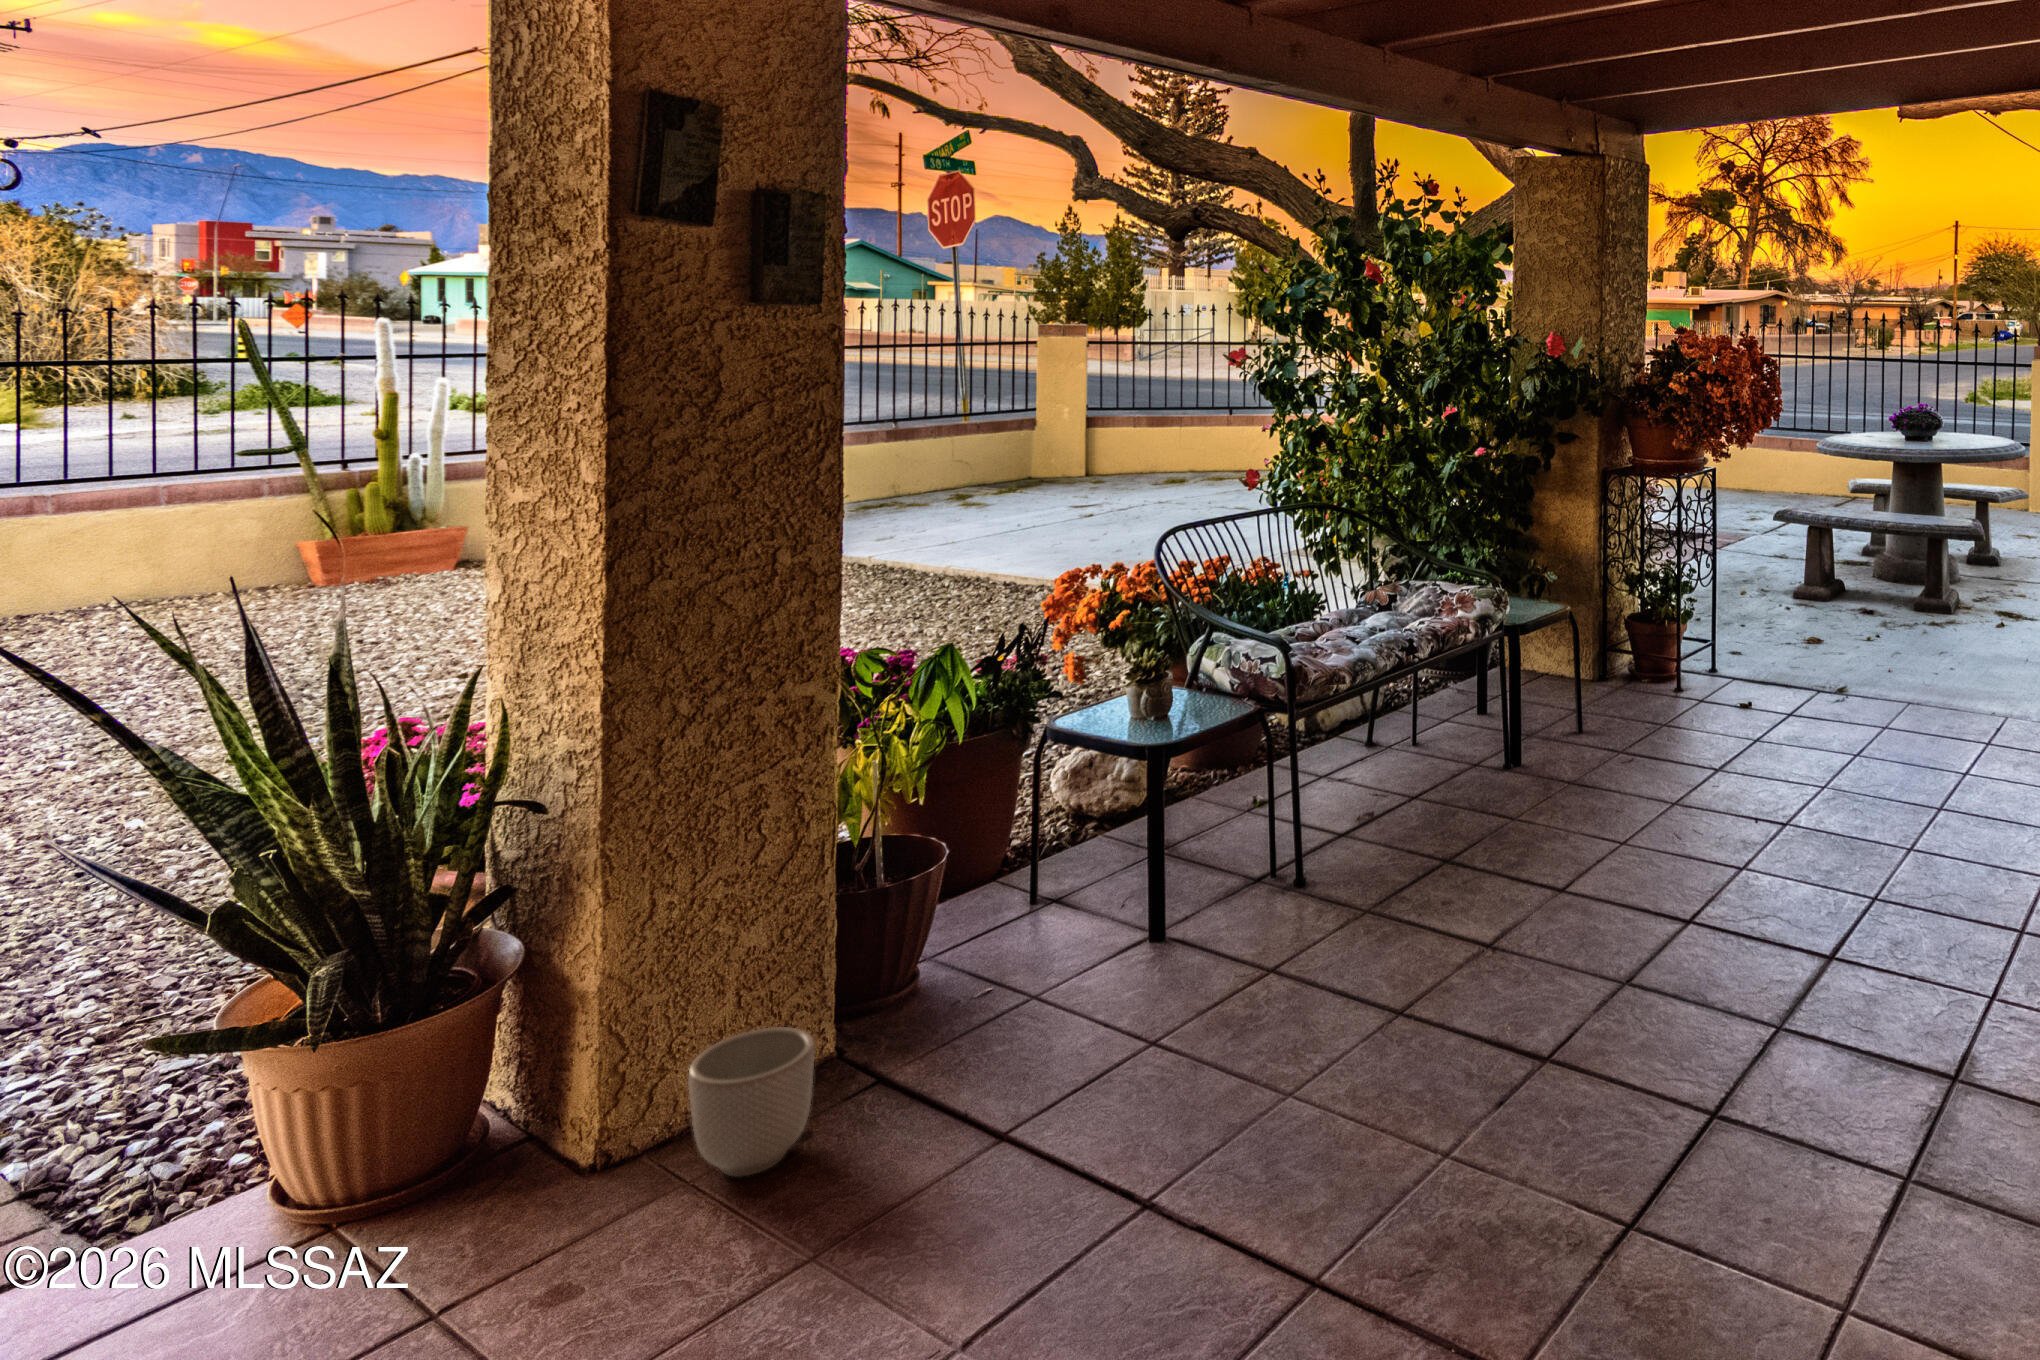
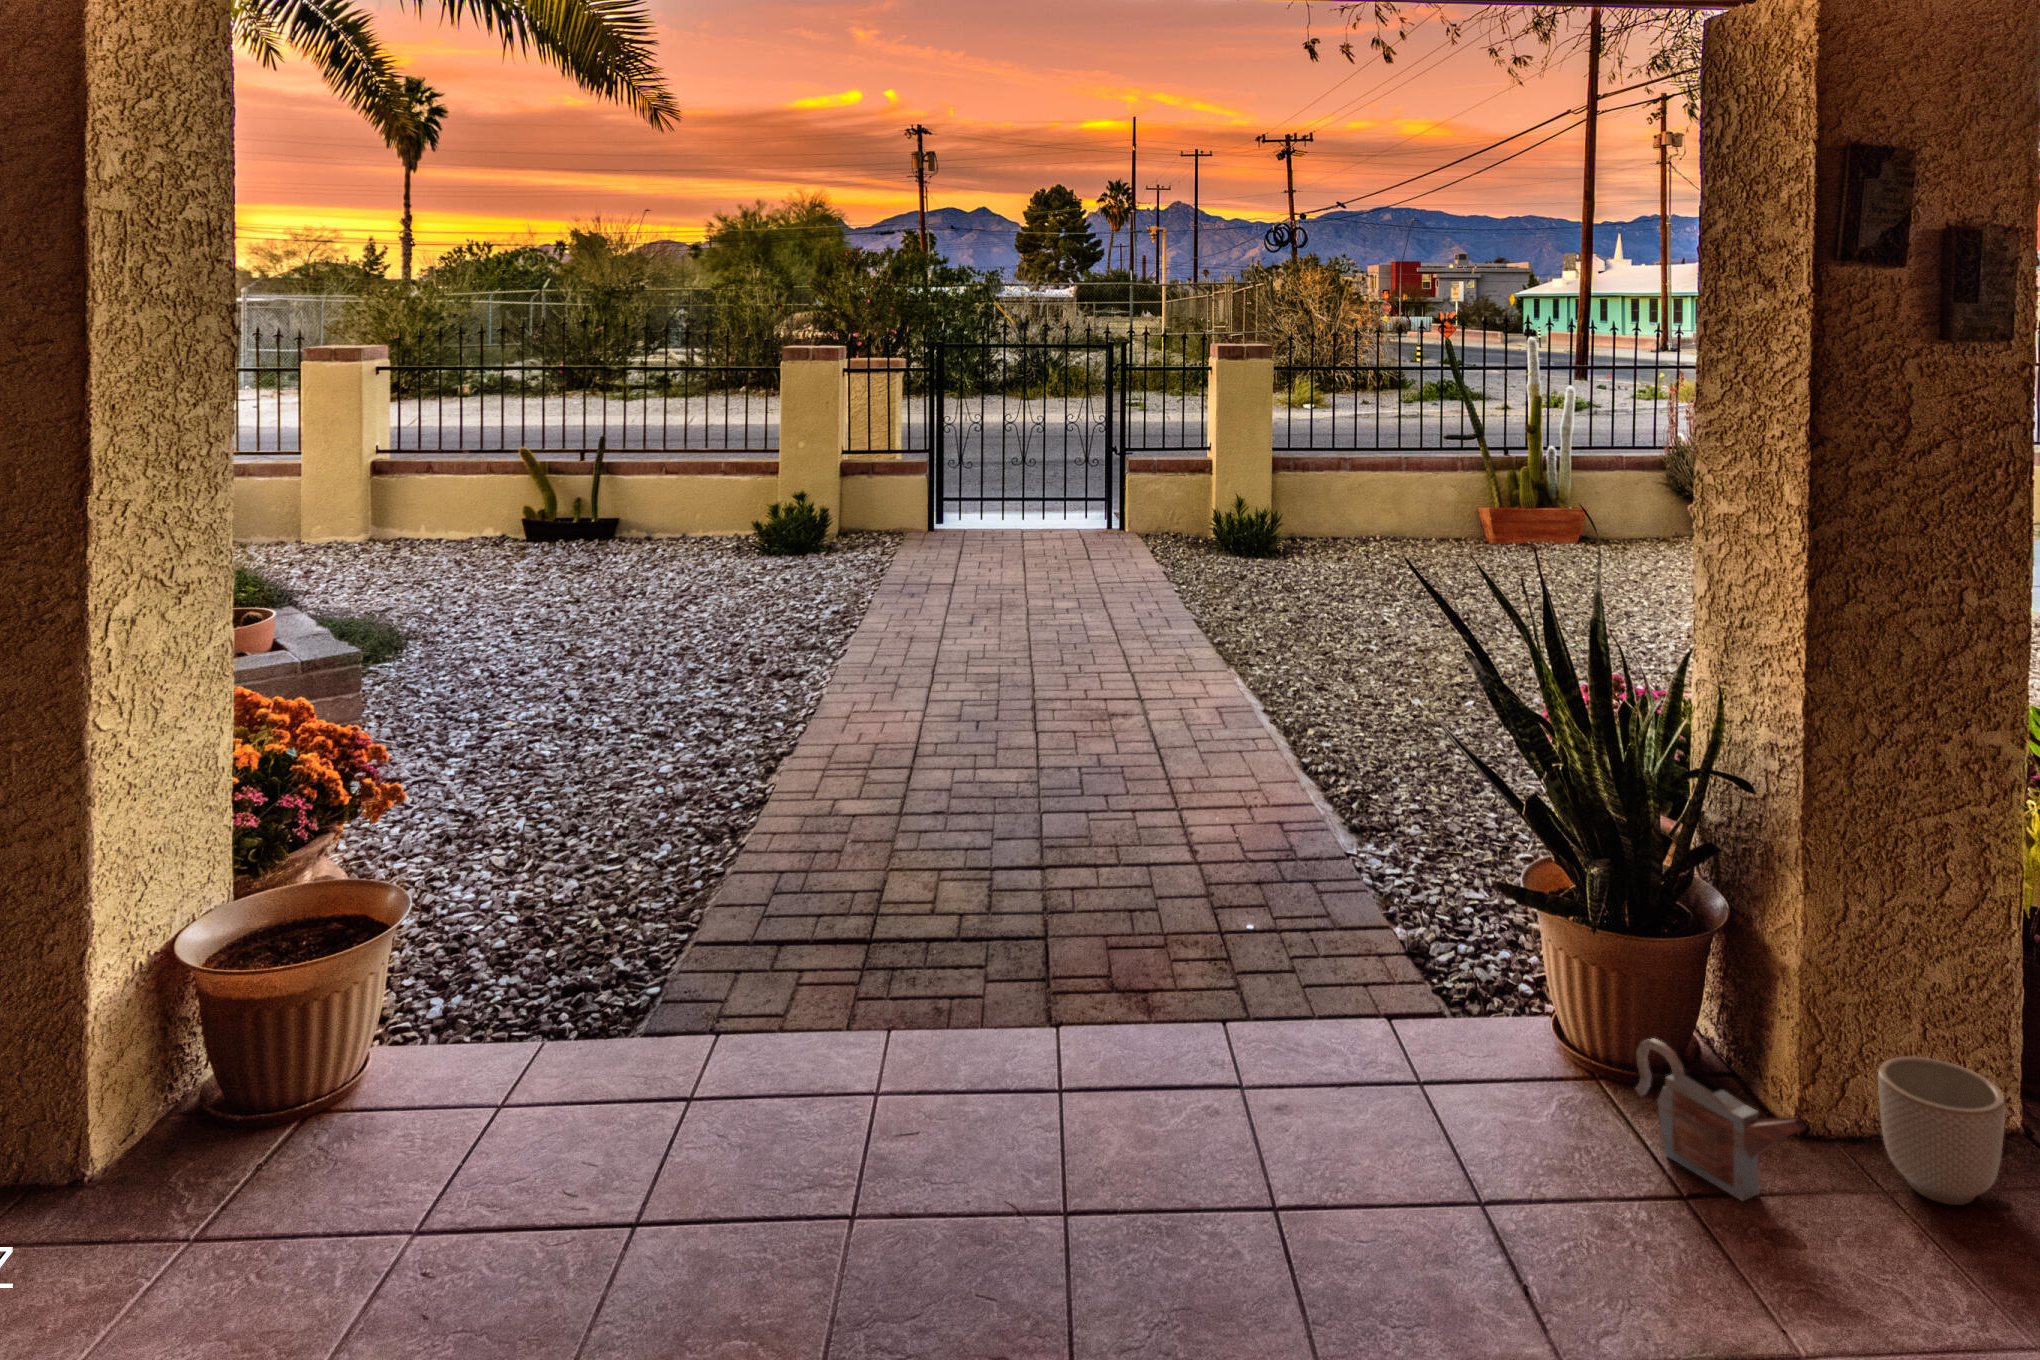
watering can: none [380,1147,592,1290] -> present [1635,1038,1806,1201]

